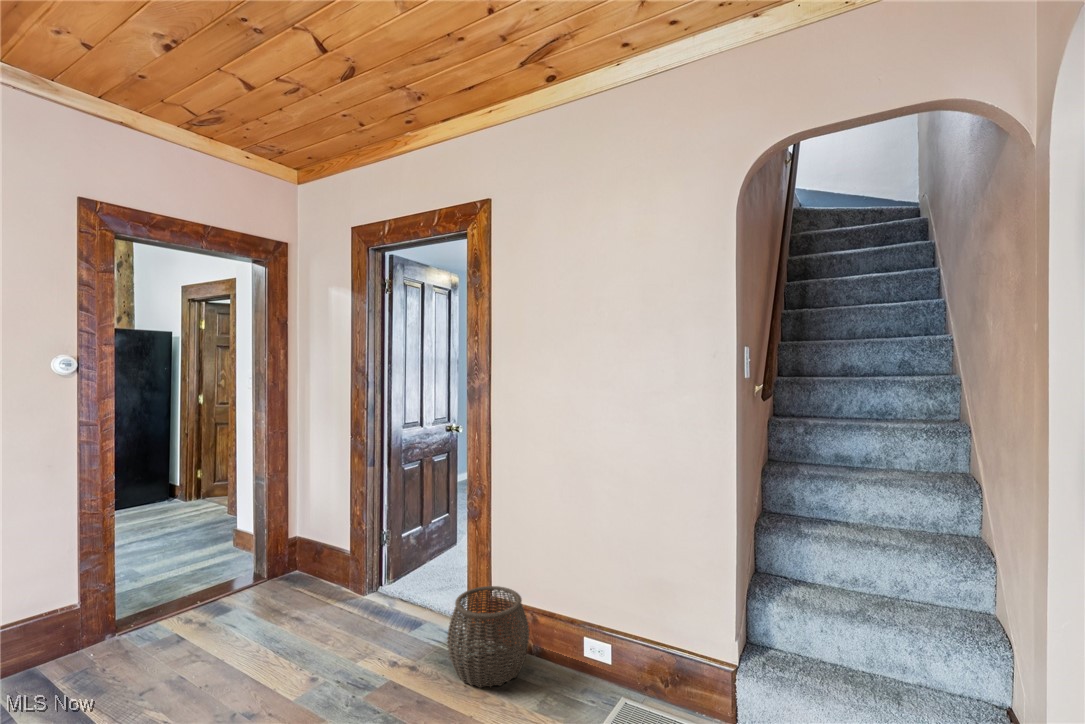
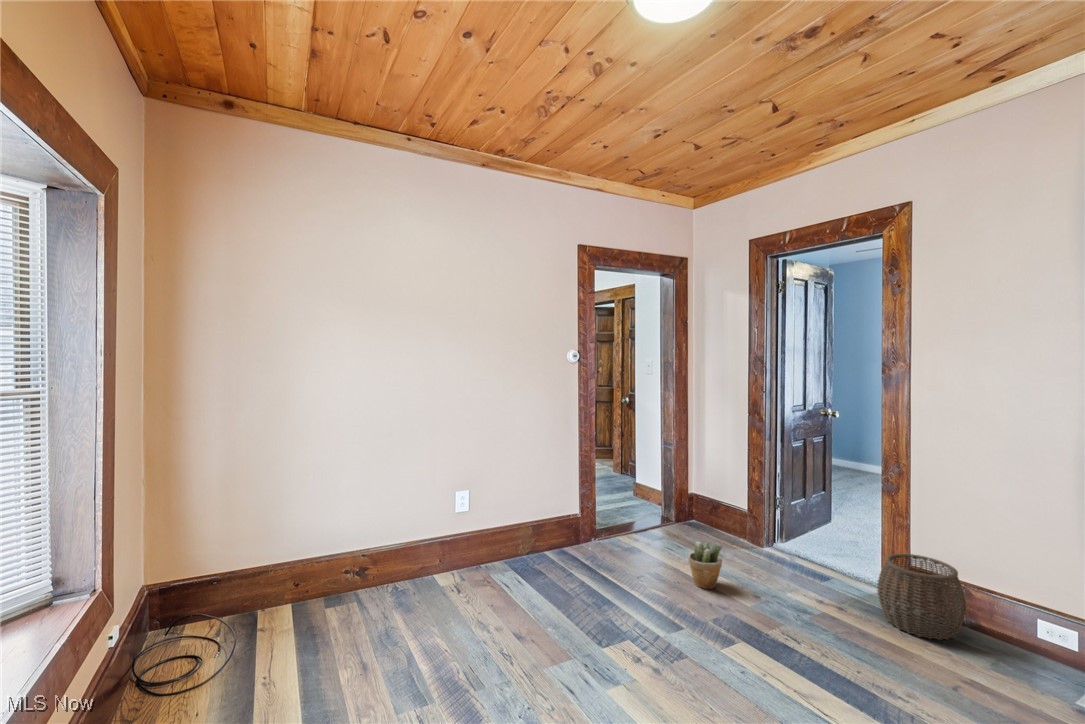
potted plant: none [219,617,270,686] -> present [688,542,722,589]

